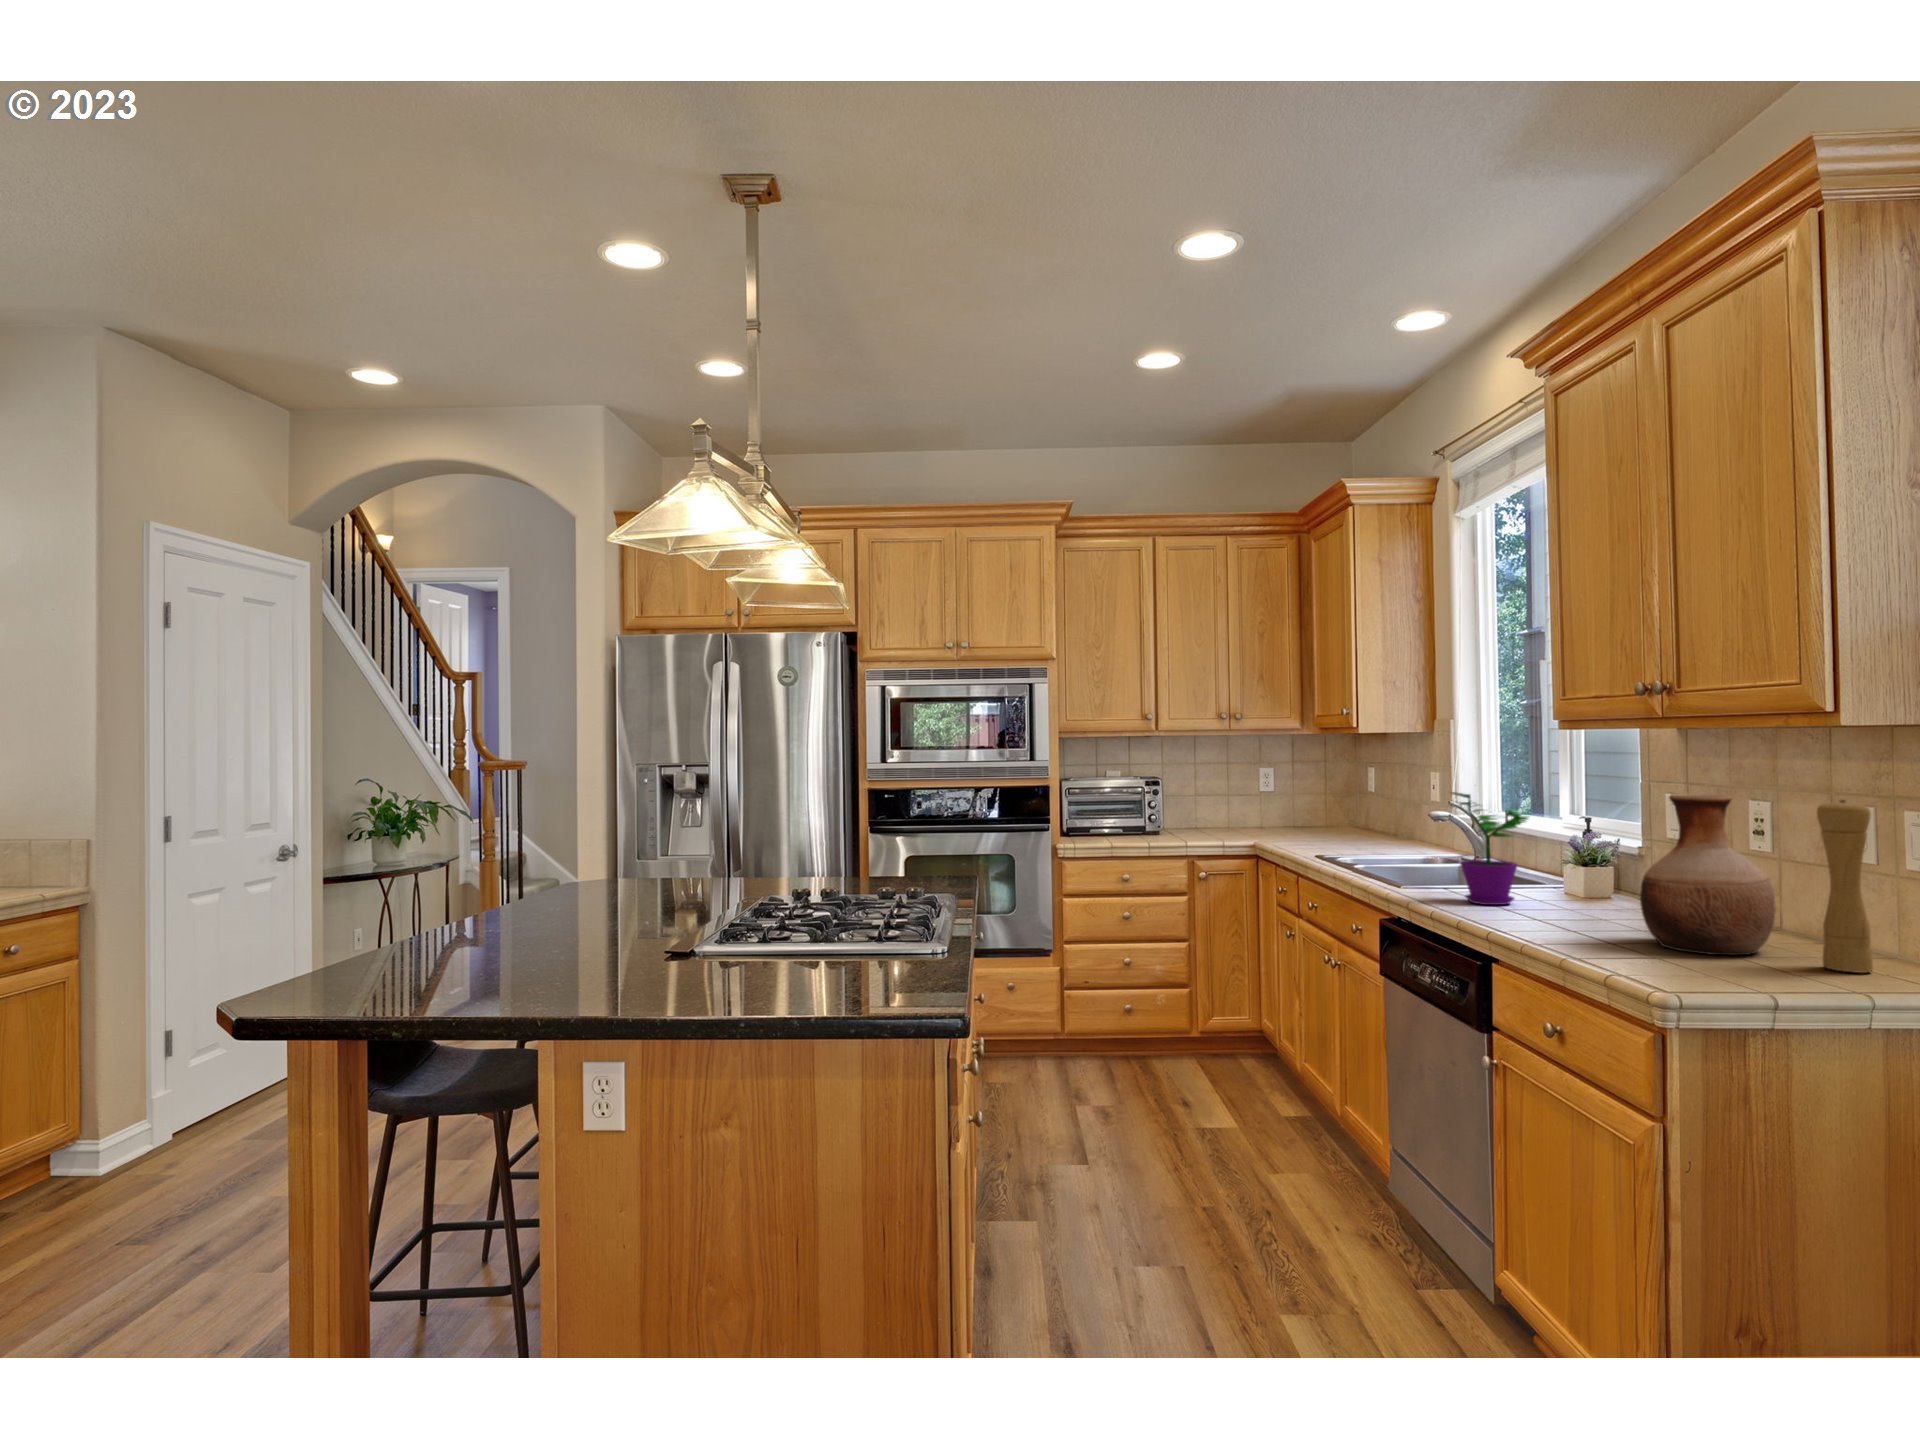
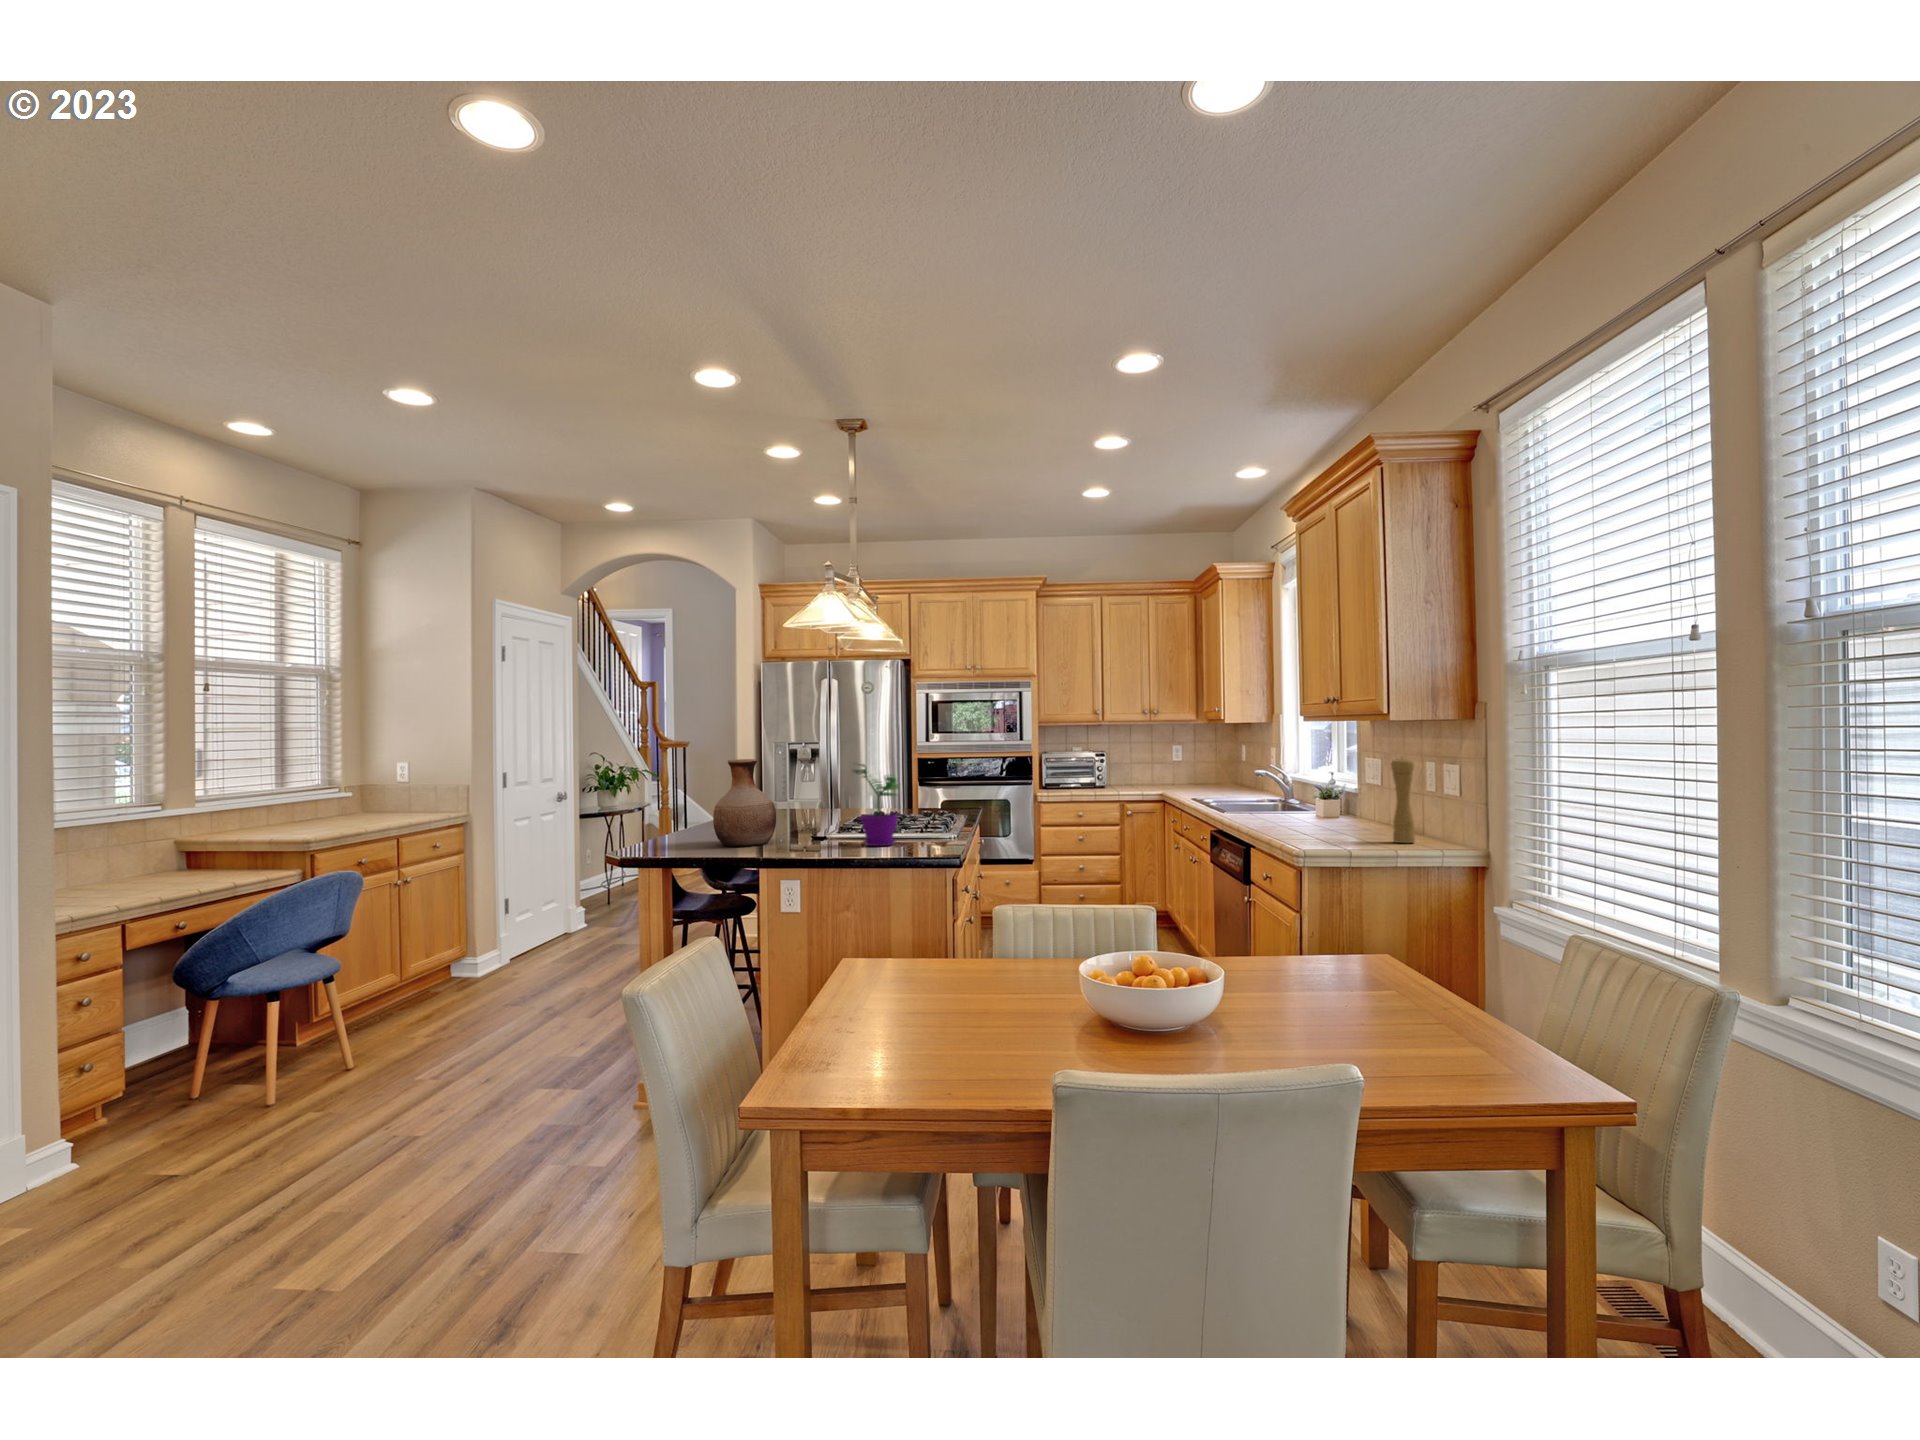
flower pot: present [1452,792,1528,905] -> present [854,764,898,846]
vase: present [1640,793,1776,955] -> present [713,759,776,847]

